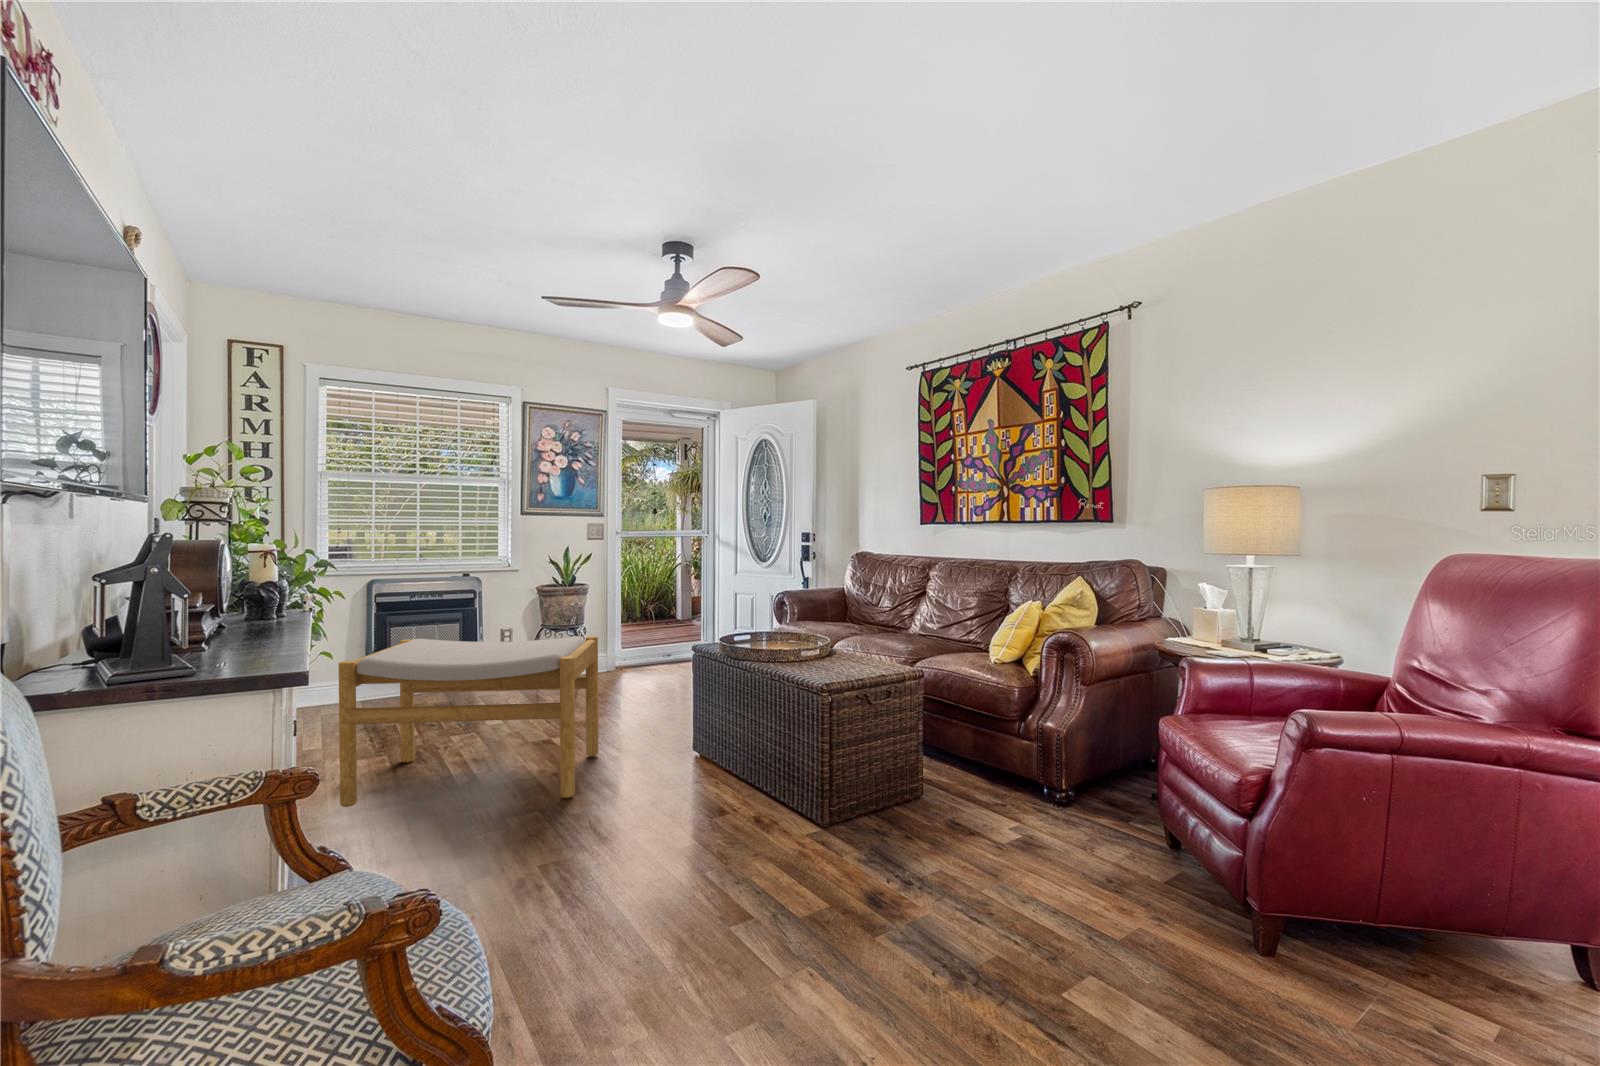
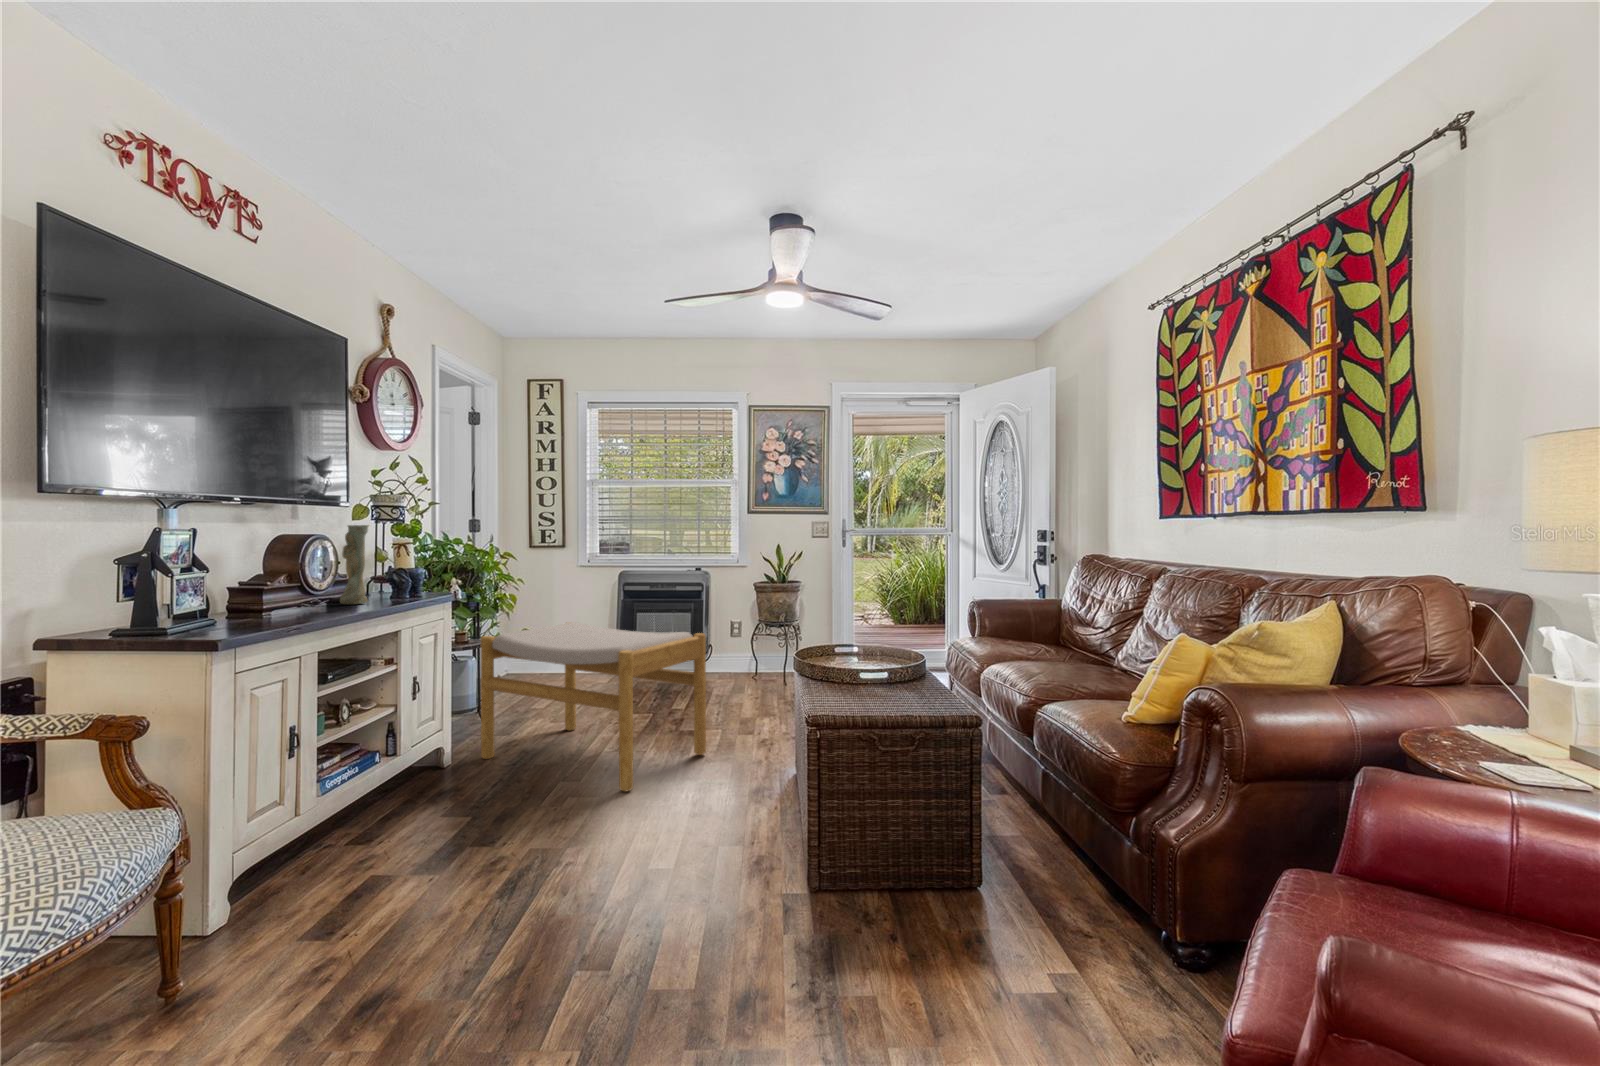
vase: none [237,532,275,632] -> present [340,525,368,604]

